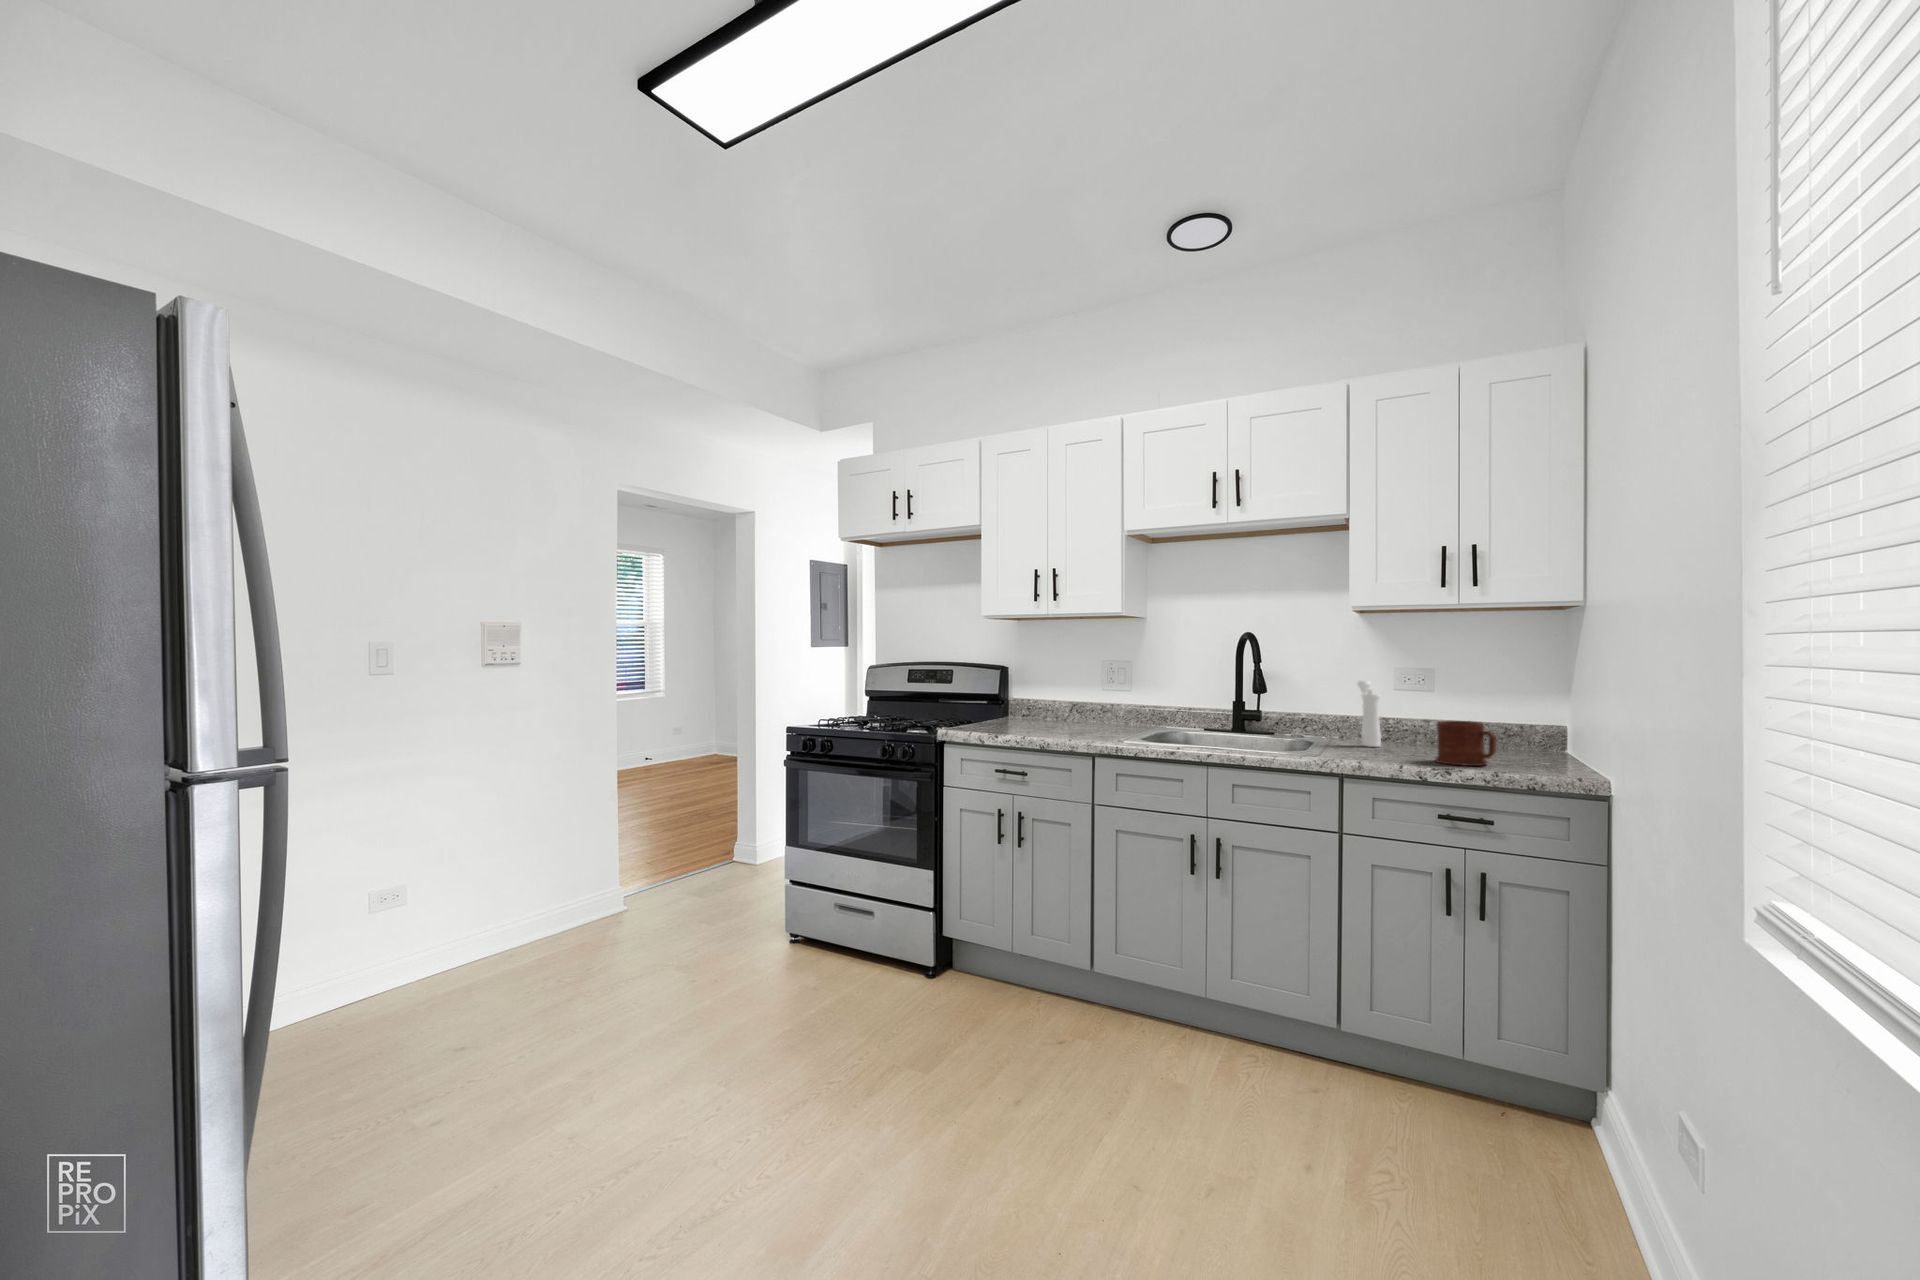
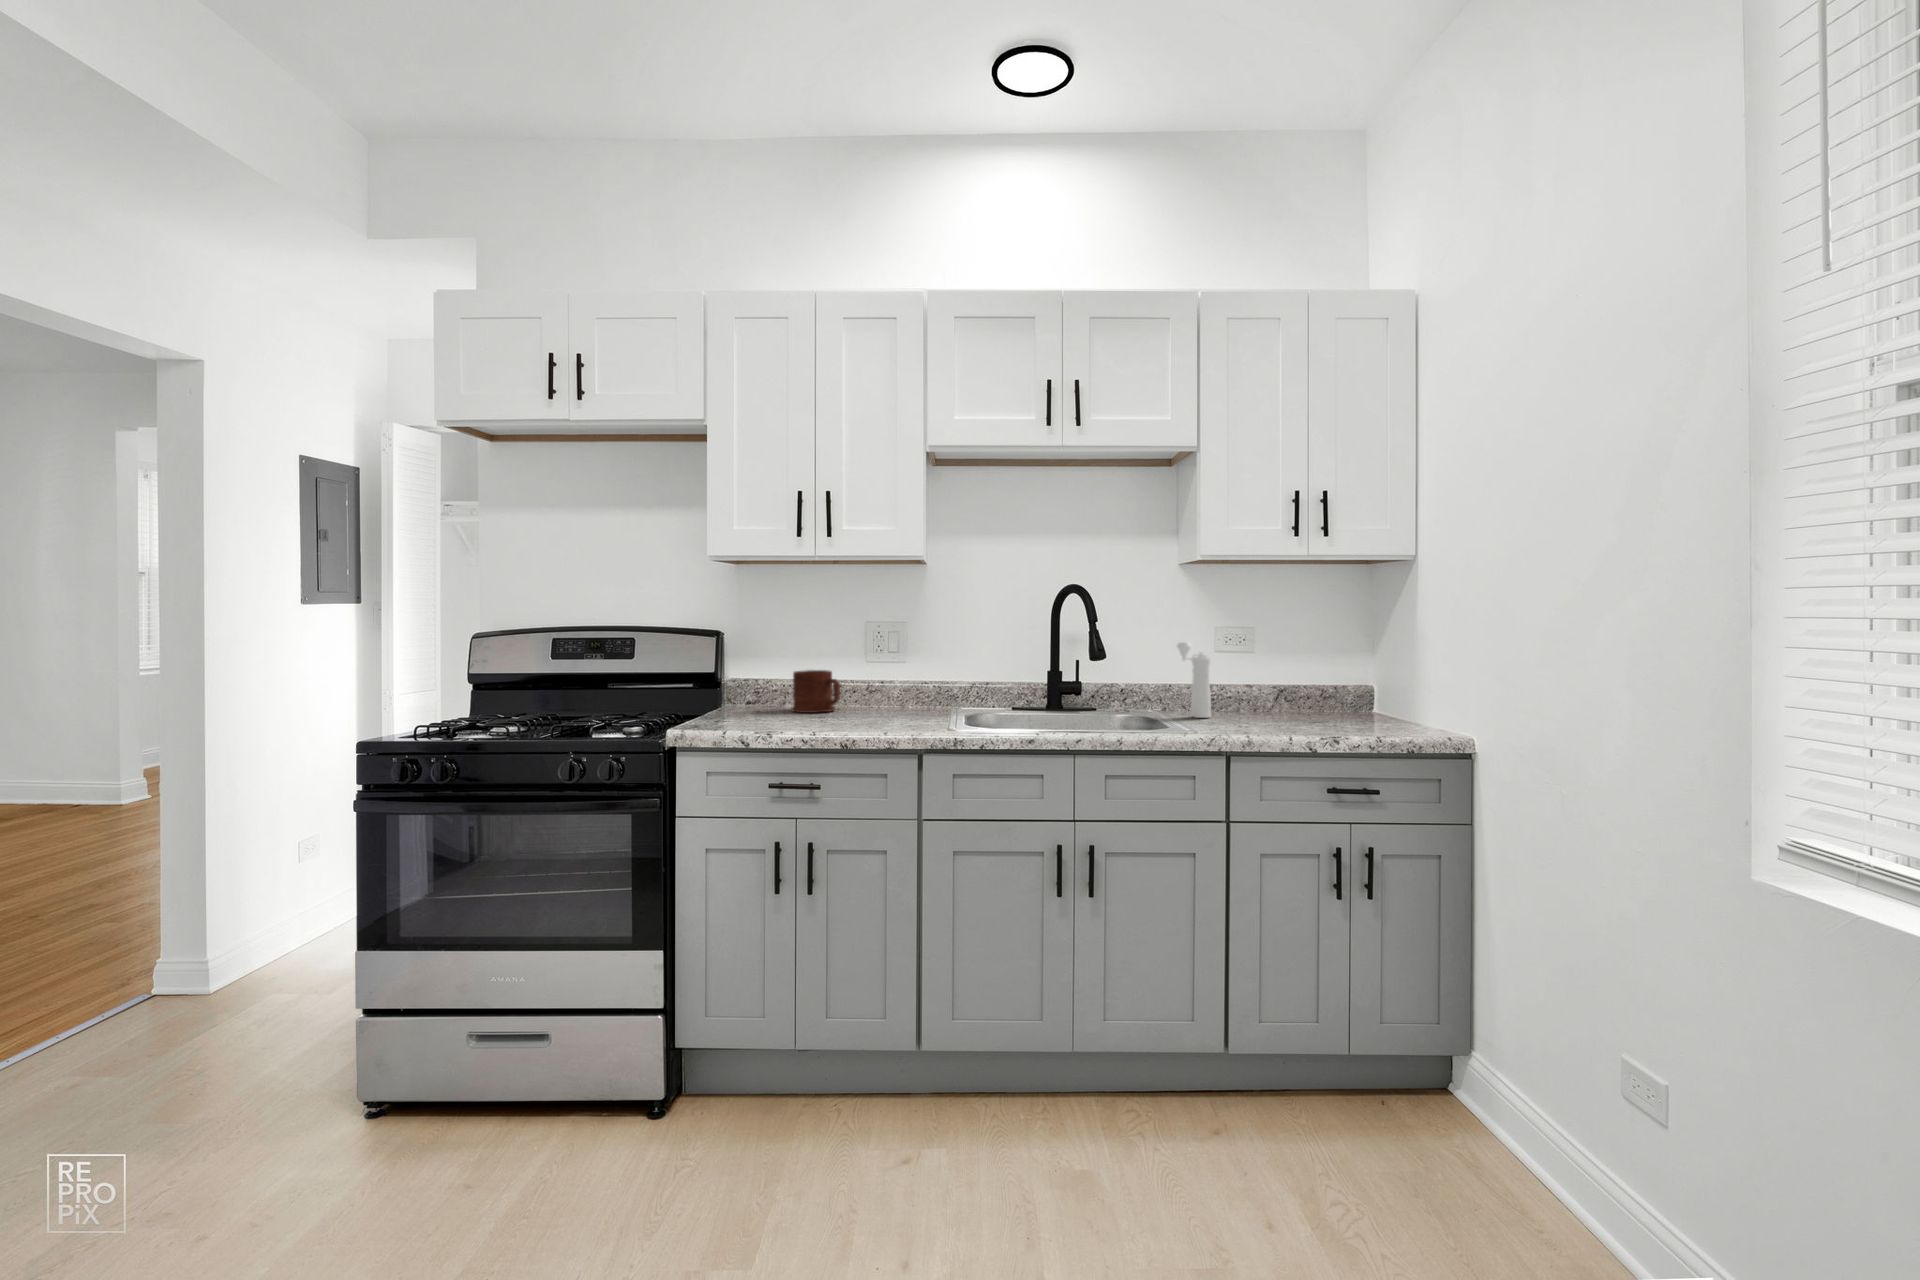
mug: present [1435,721,1497,766] -> present [792,670,840,713]

